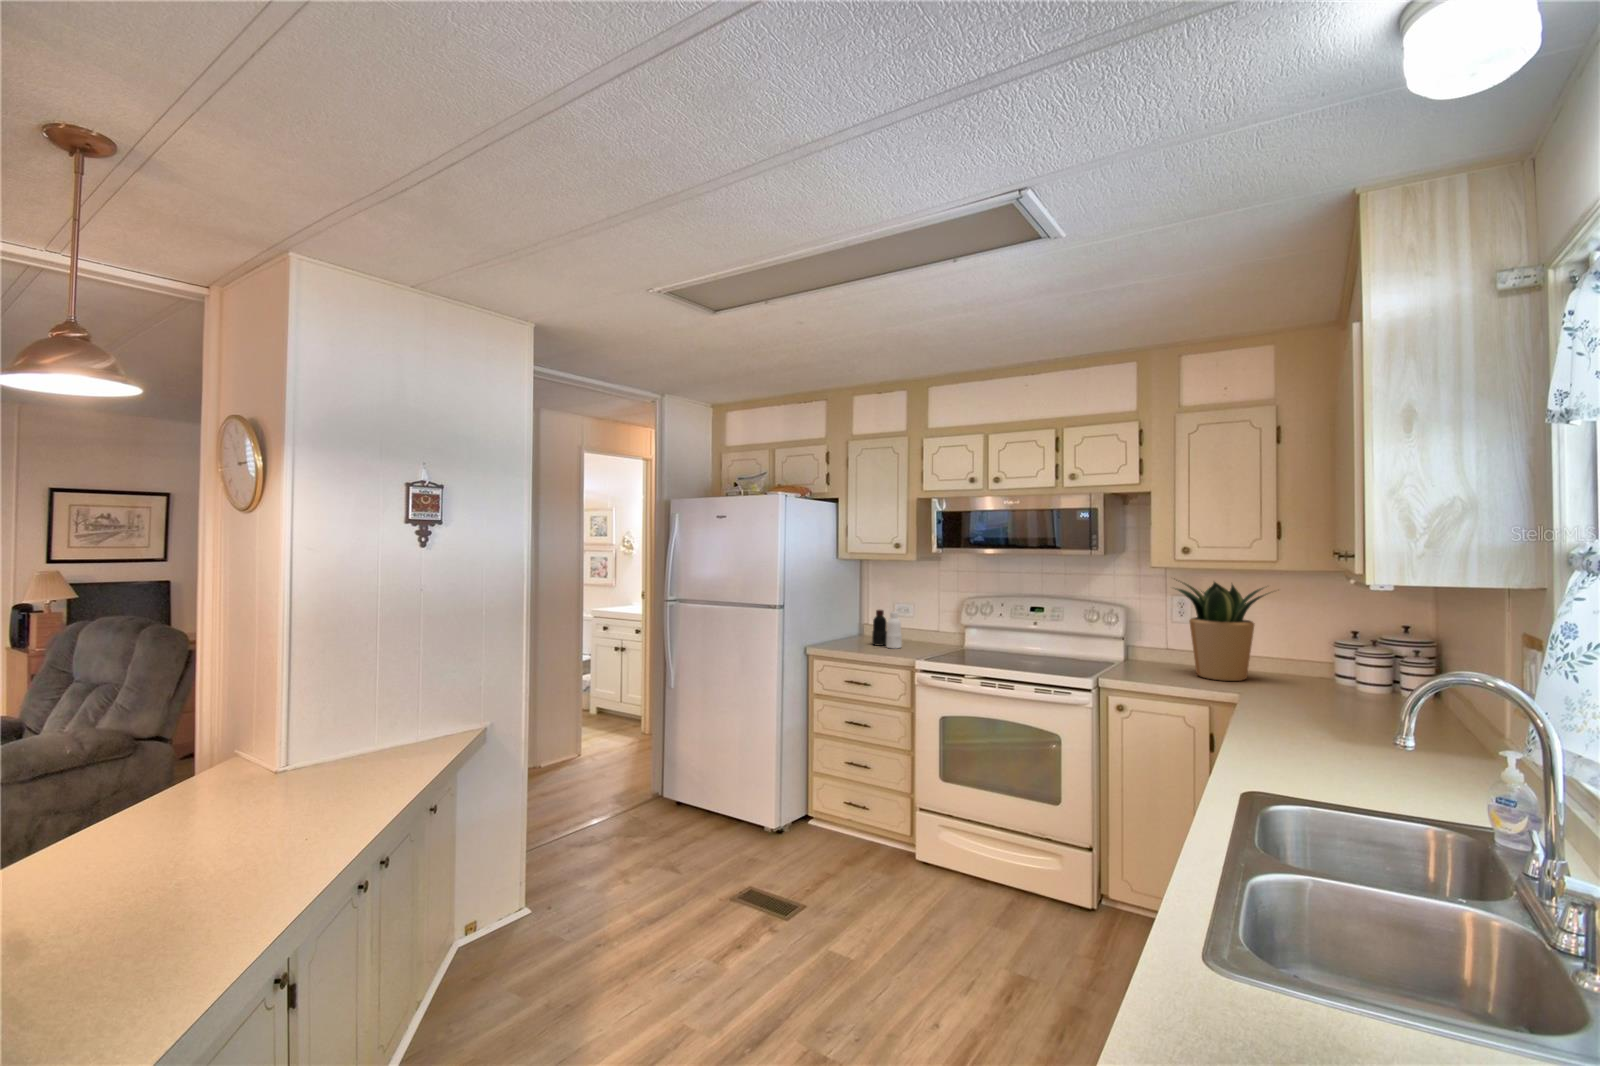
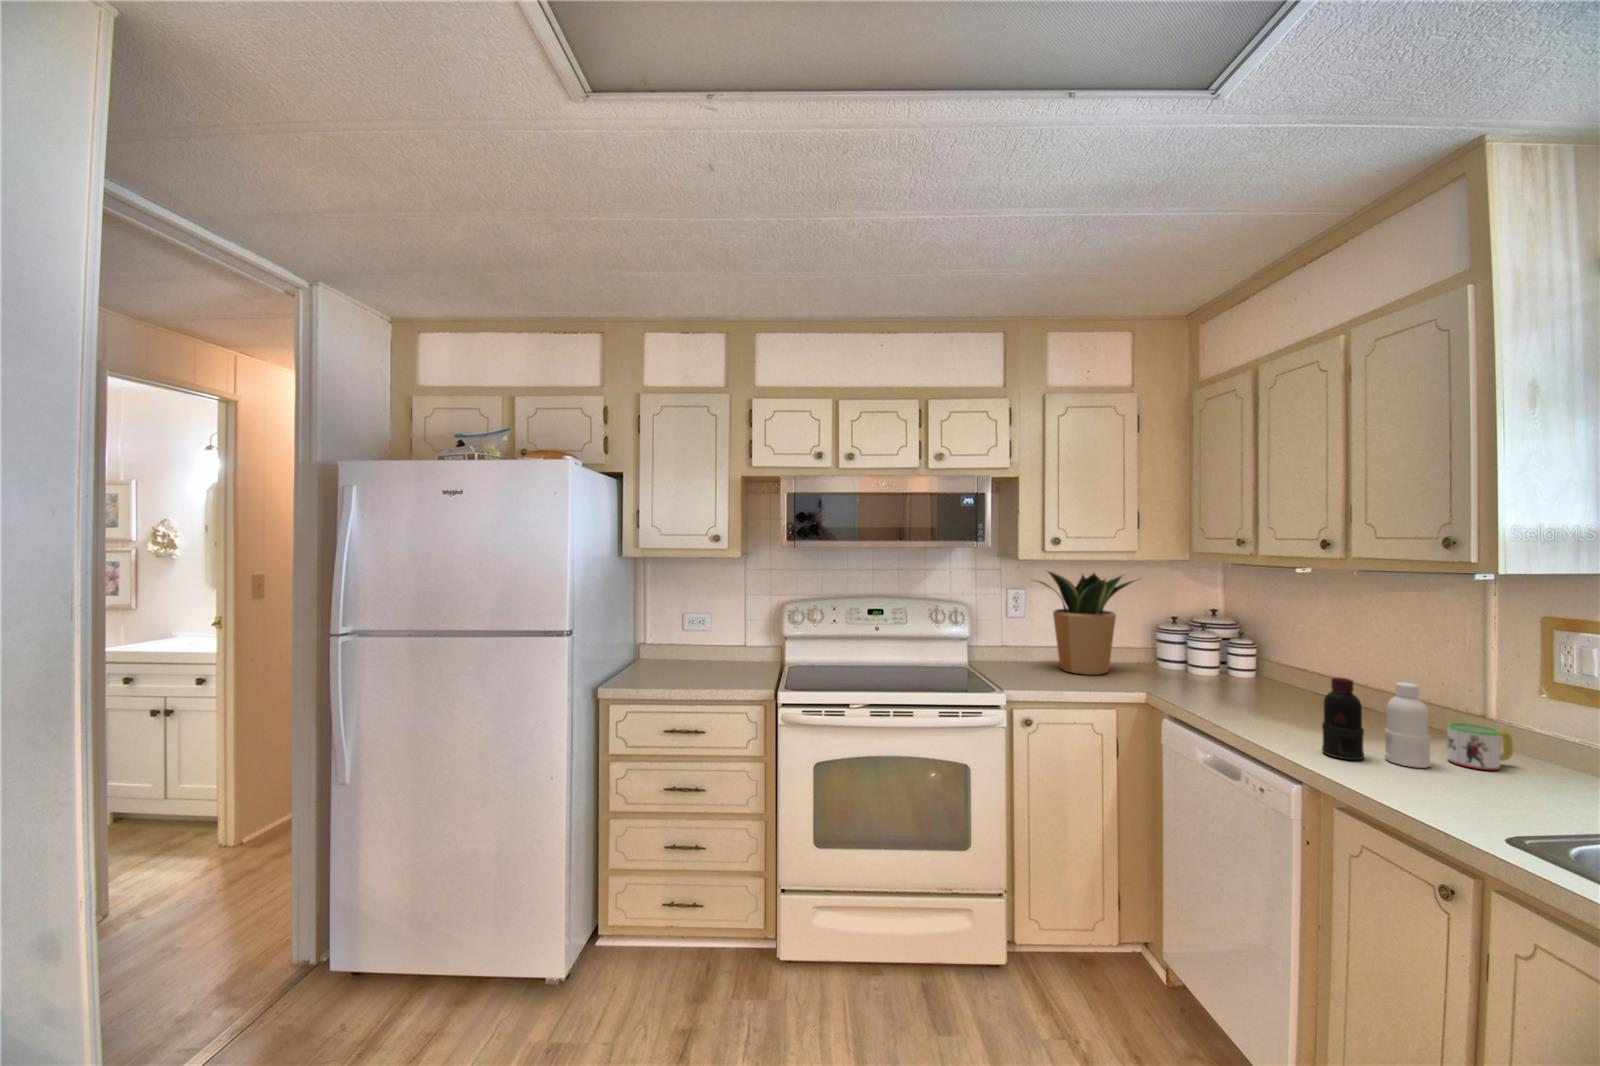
bottle: present [872,610,902,649] -> present [1322,678,1430,768]
mug: none [1384,725,1447,768] -> present [1447,723,1513,770]

